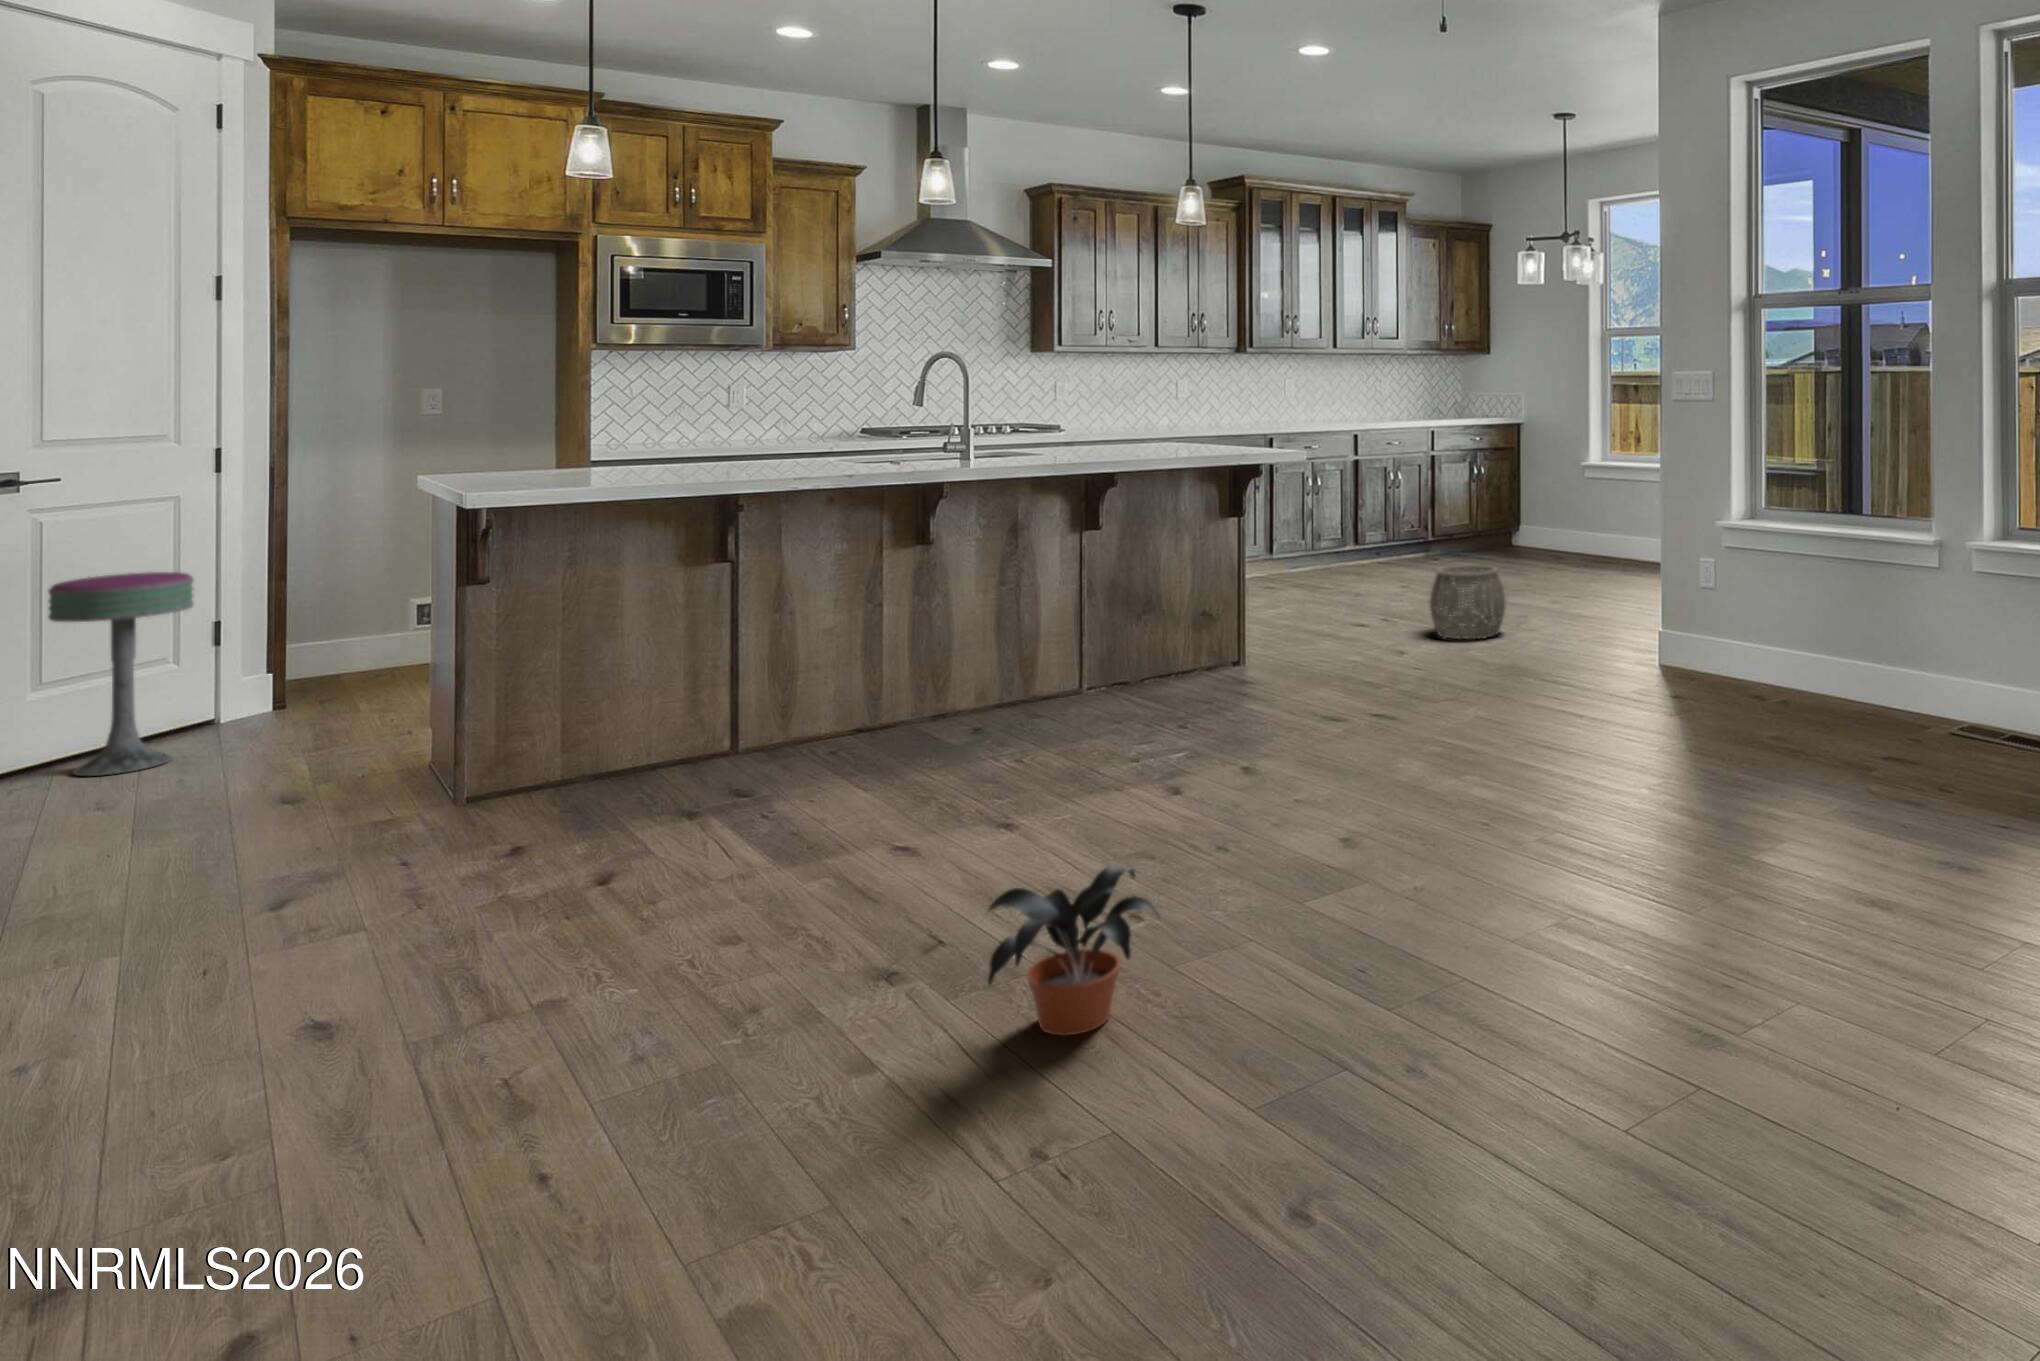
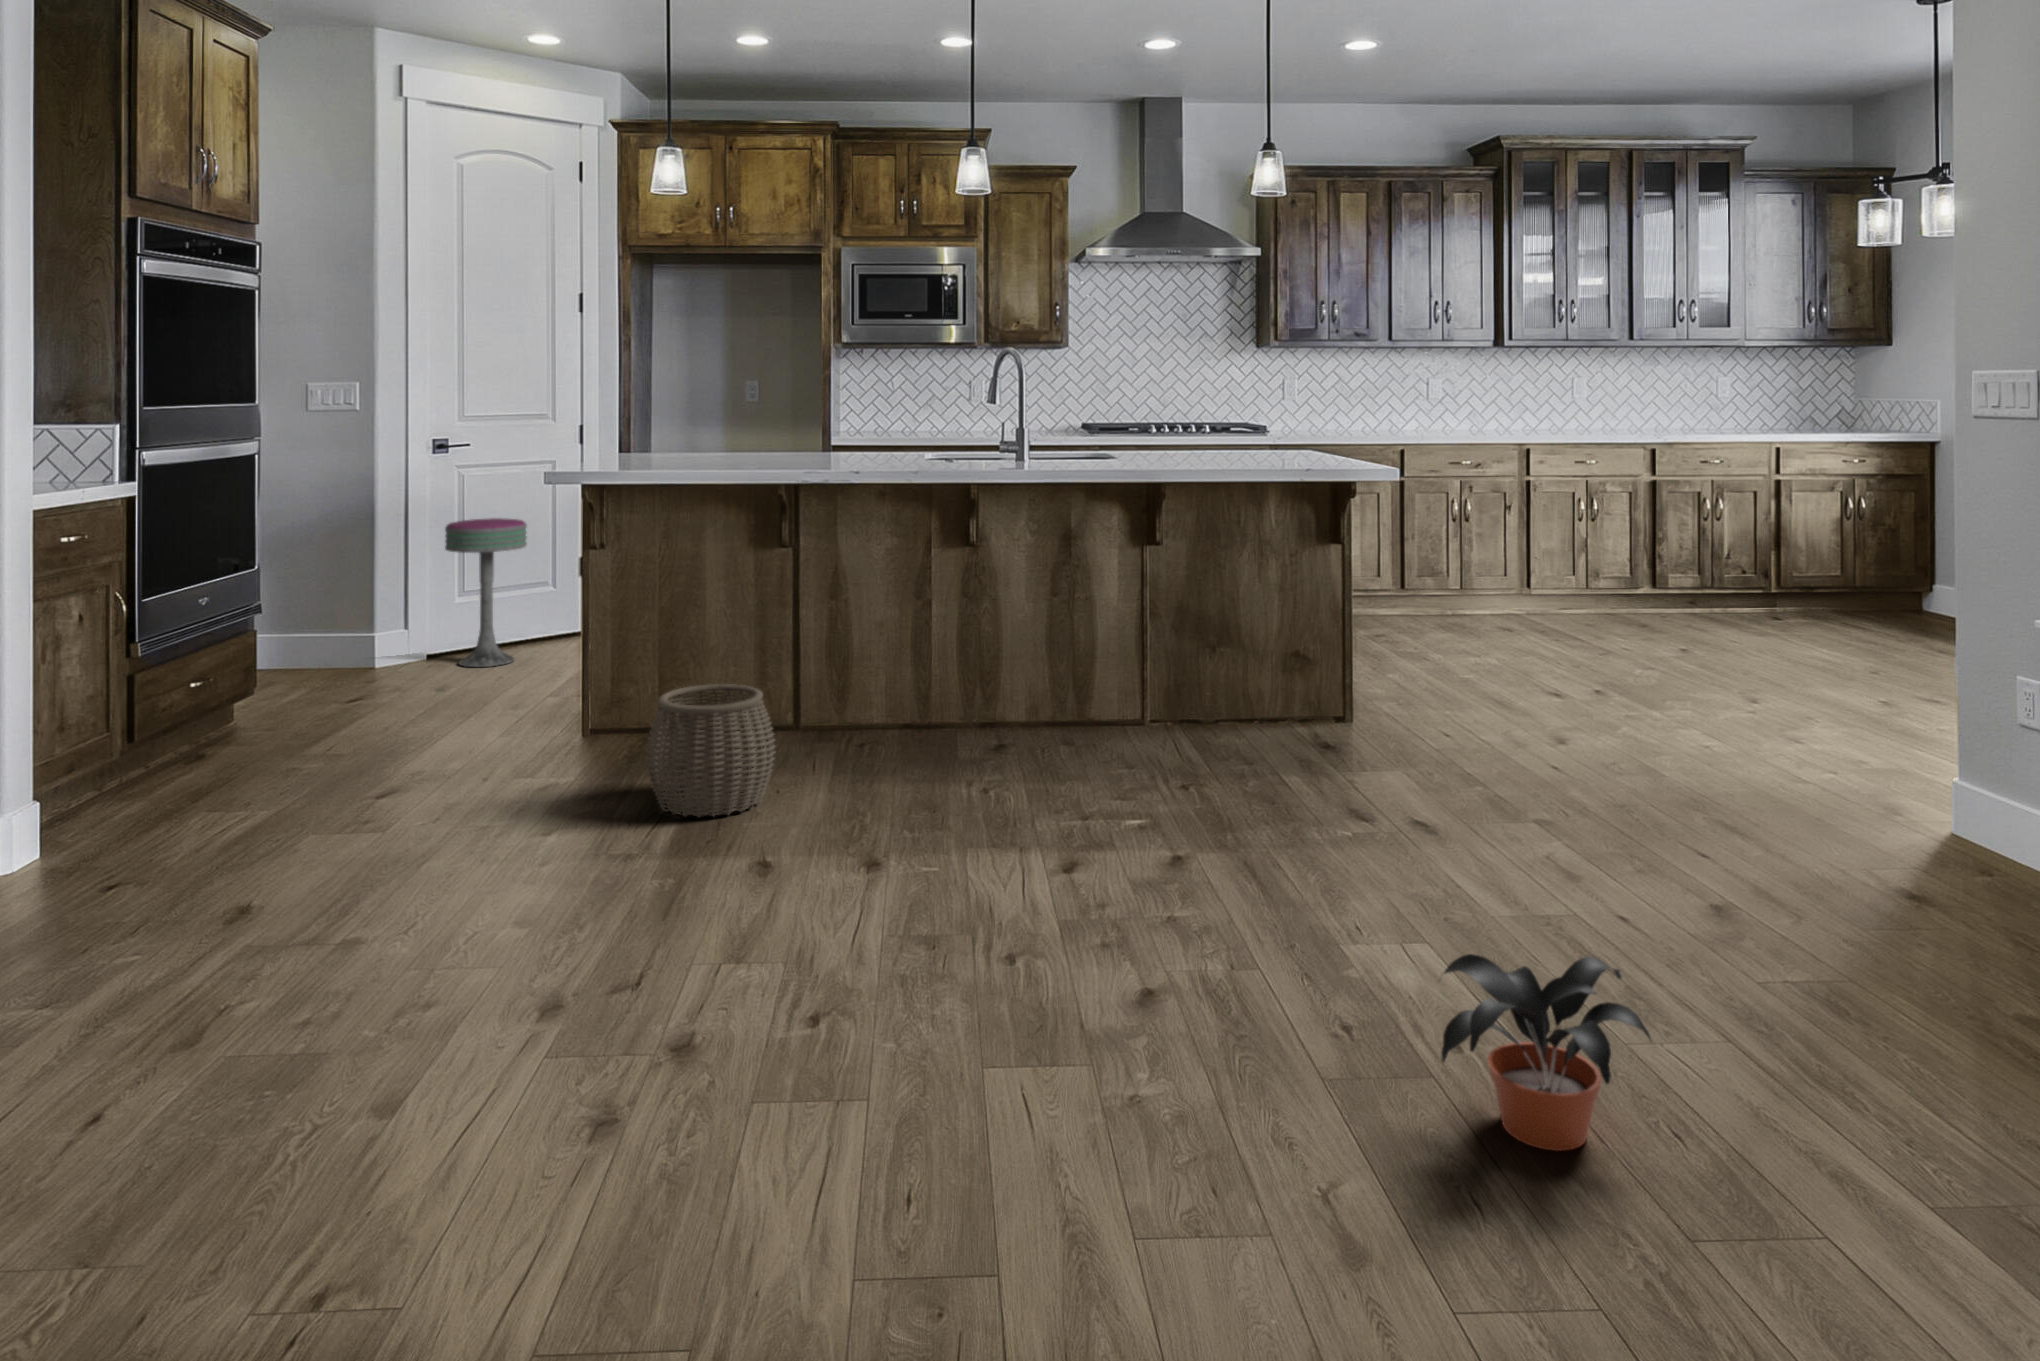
woven basket: present [1429,565,1505,639] -> present [646,684,775,817]
potted plant: present [988,865,1159,1035] -> present [1441,954,1651,1151]

